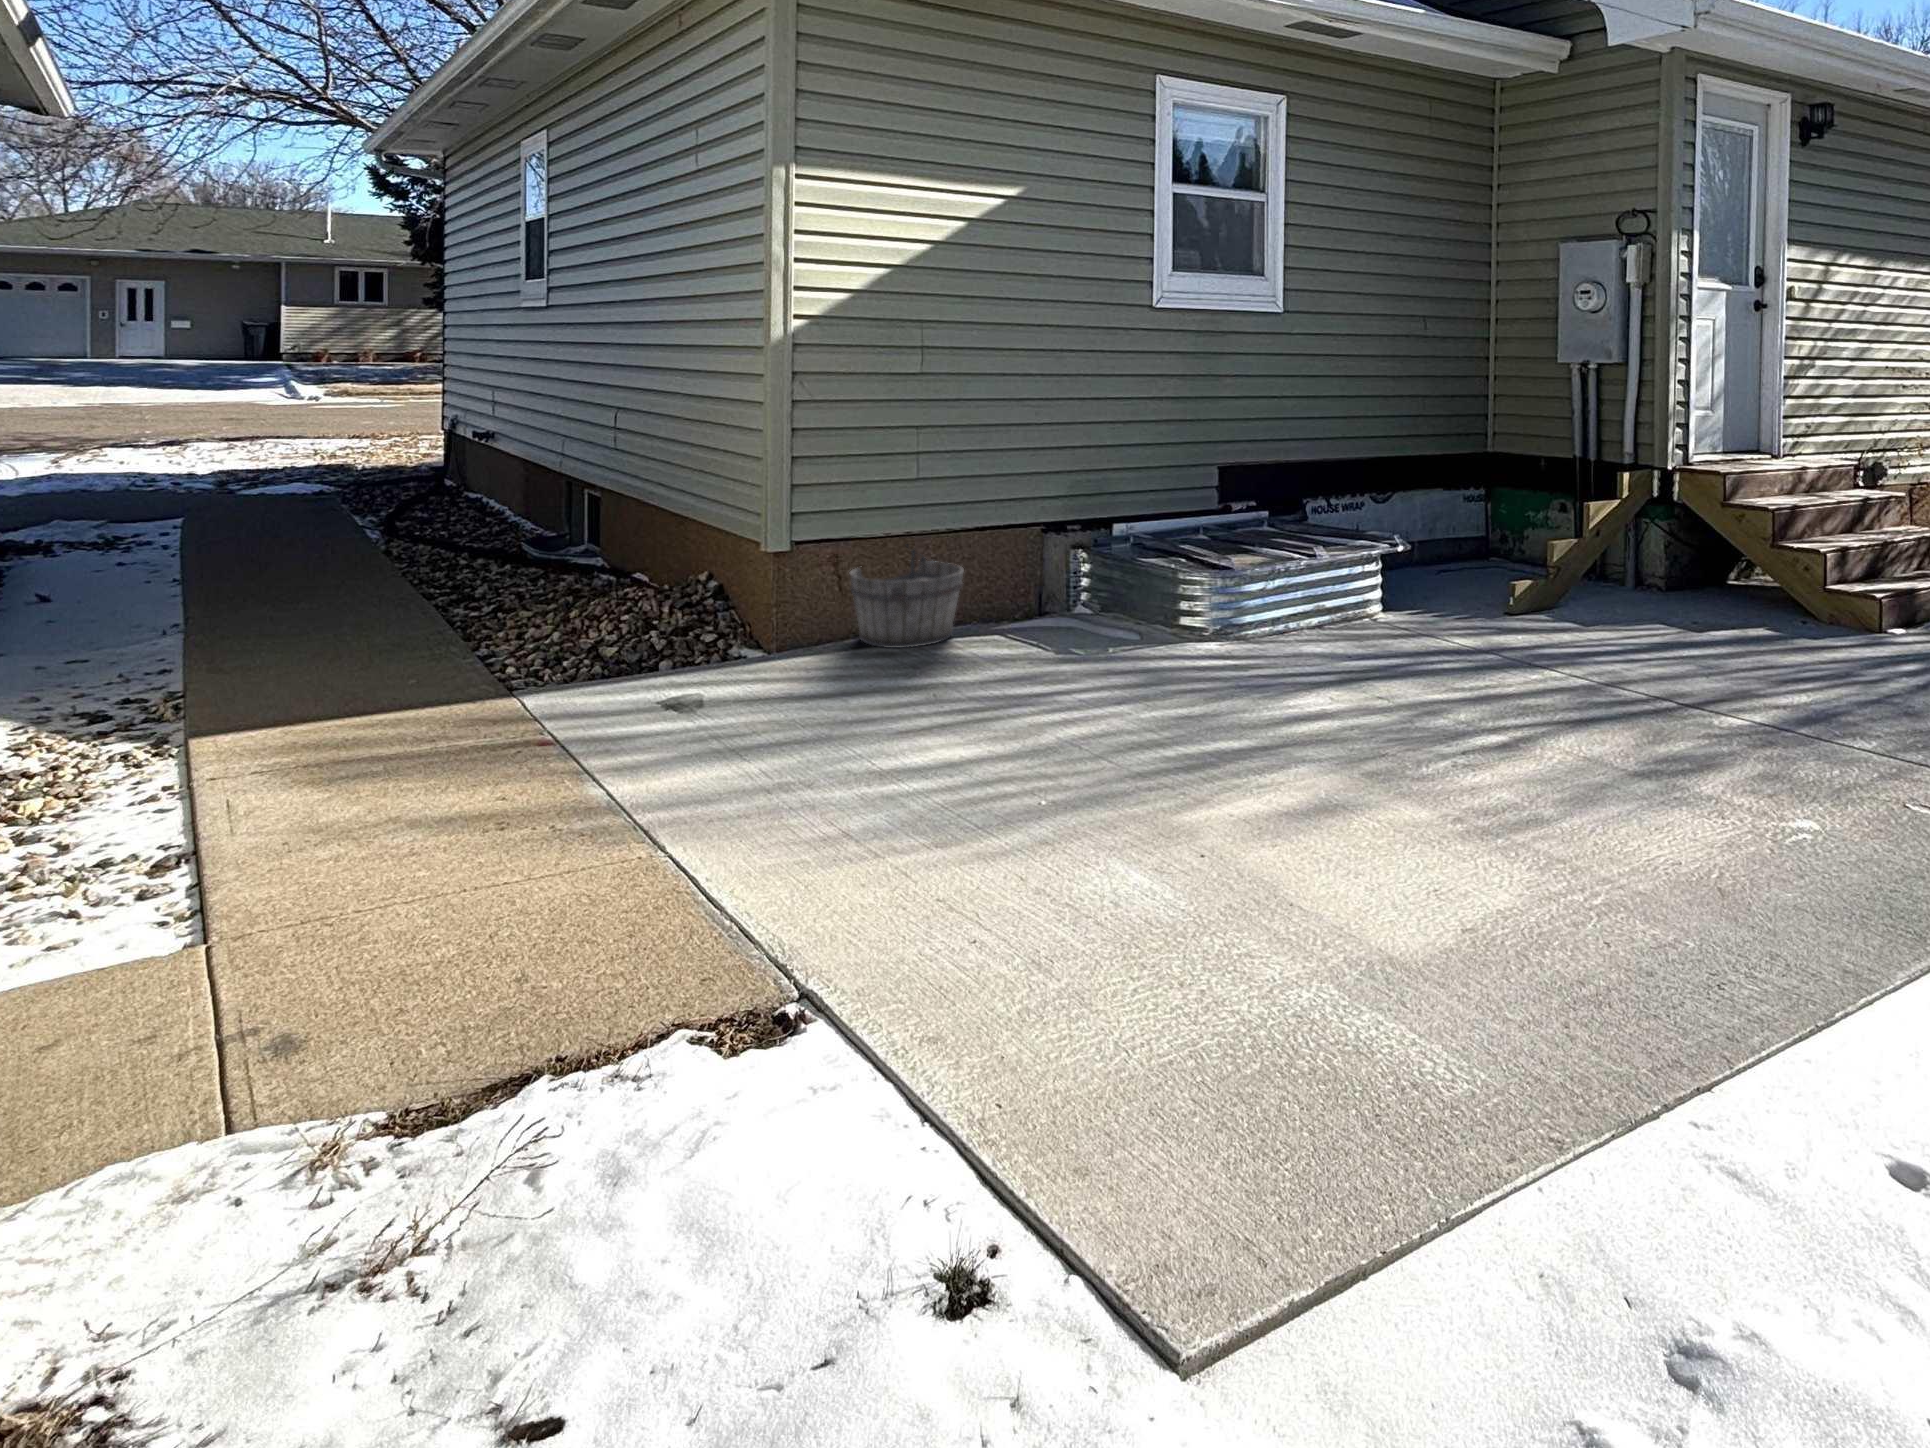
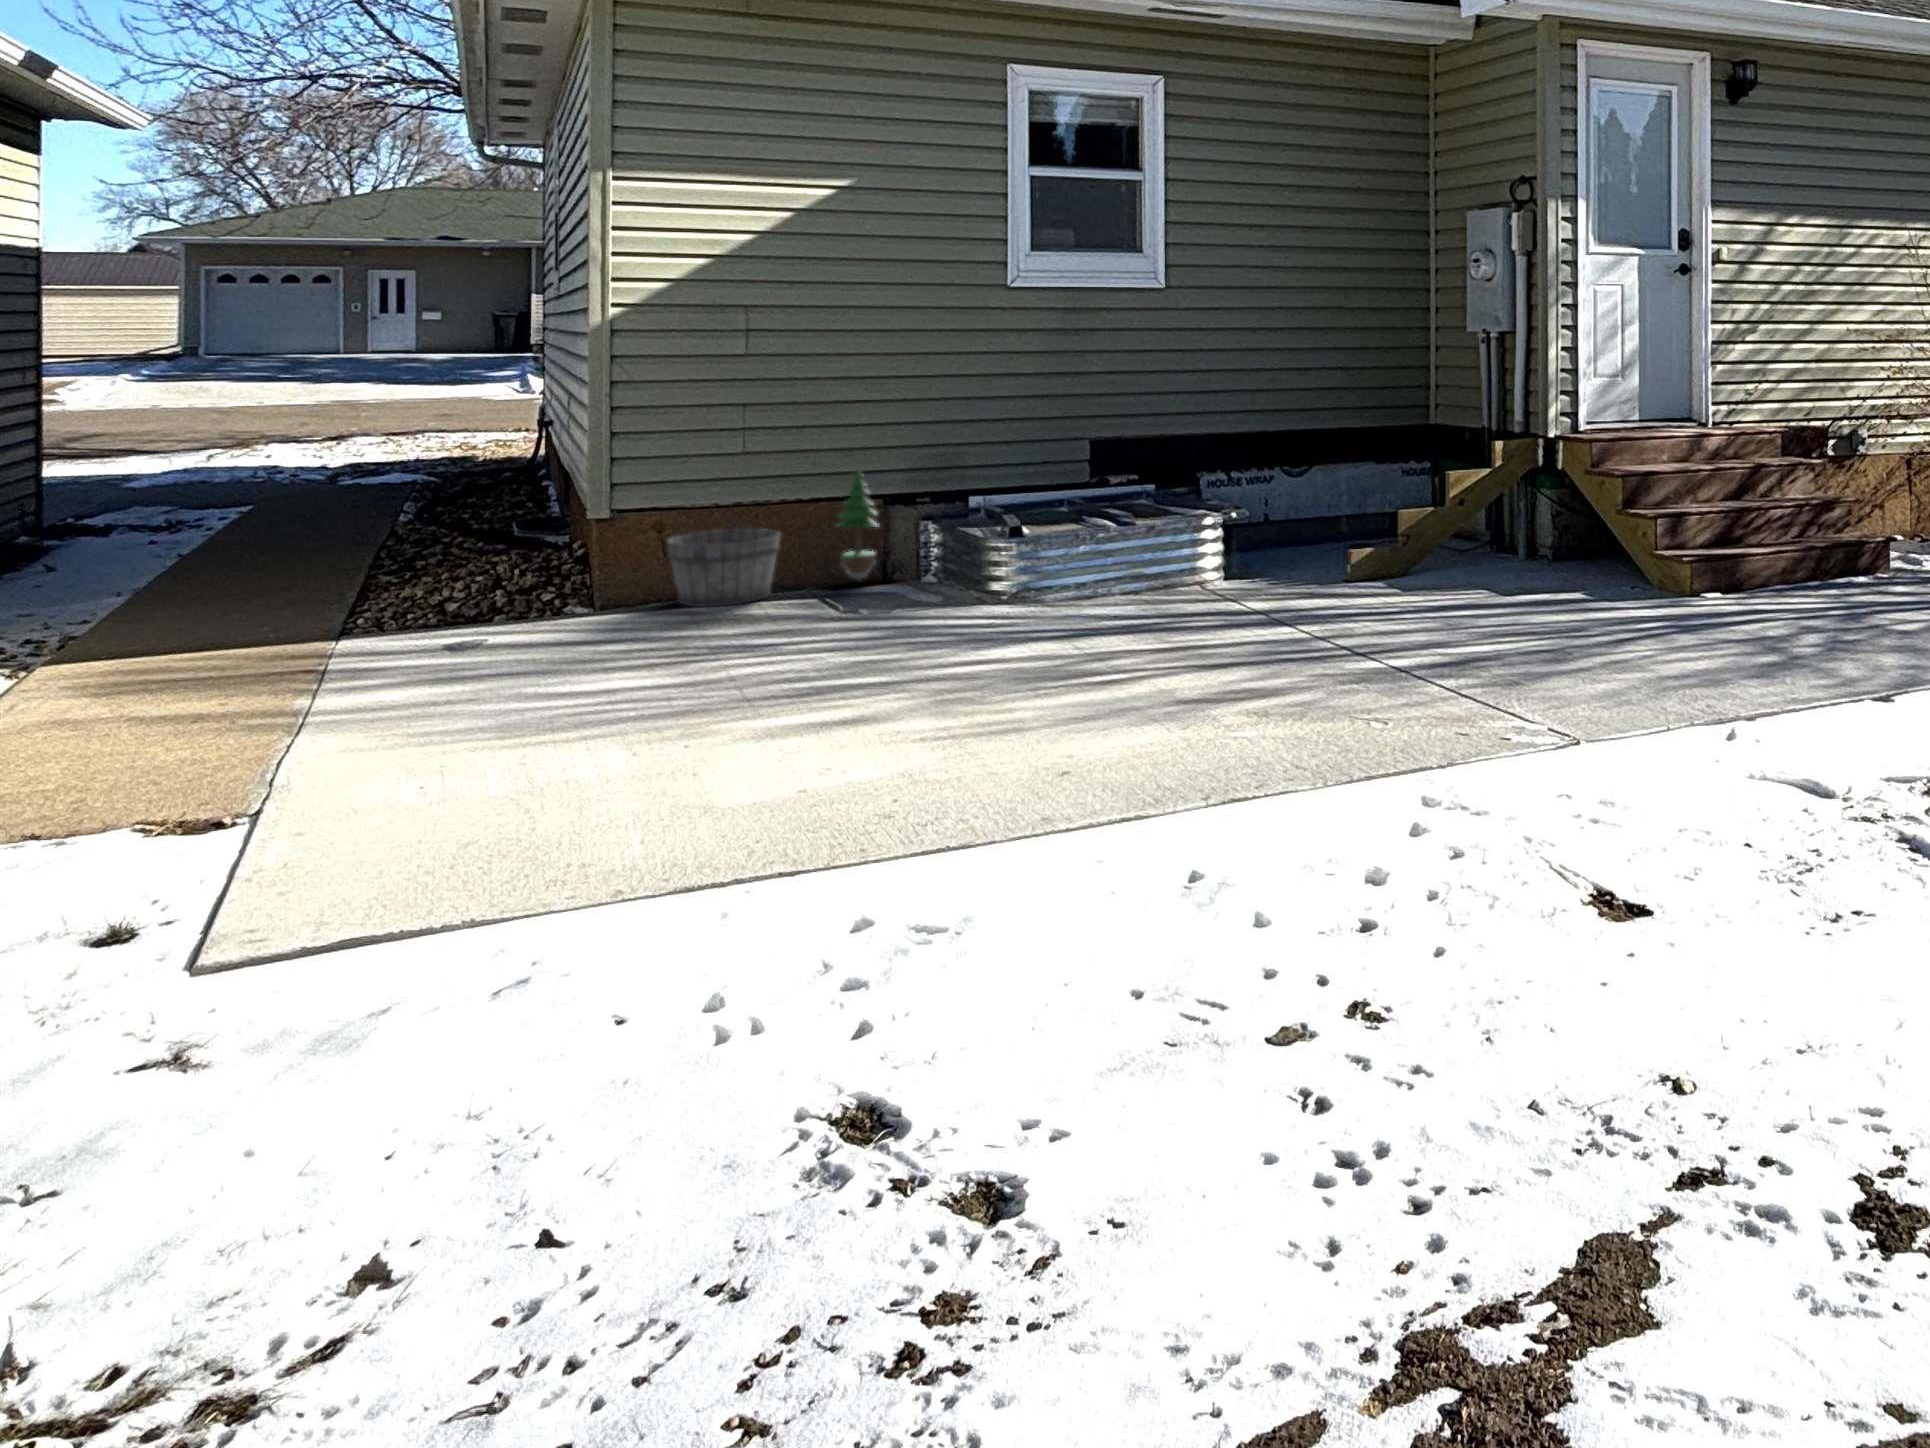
potted tree: none [996,493,1041,615] -> present [838,469,877,580]

